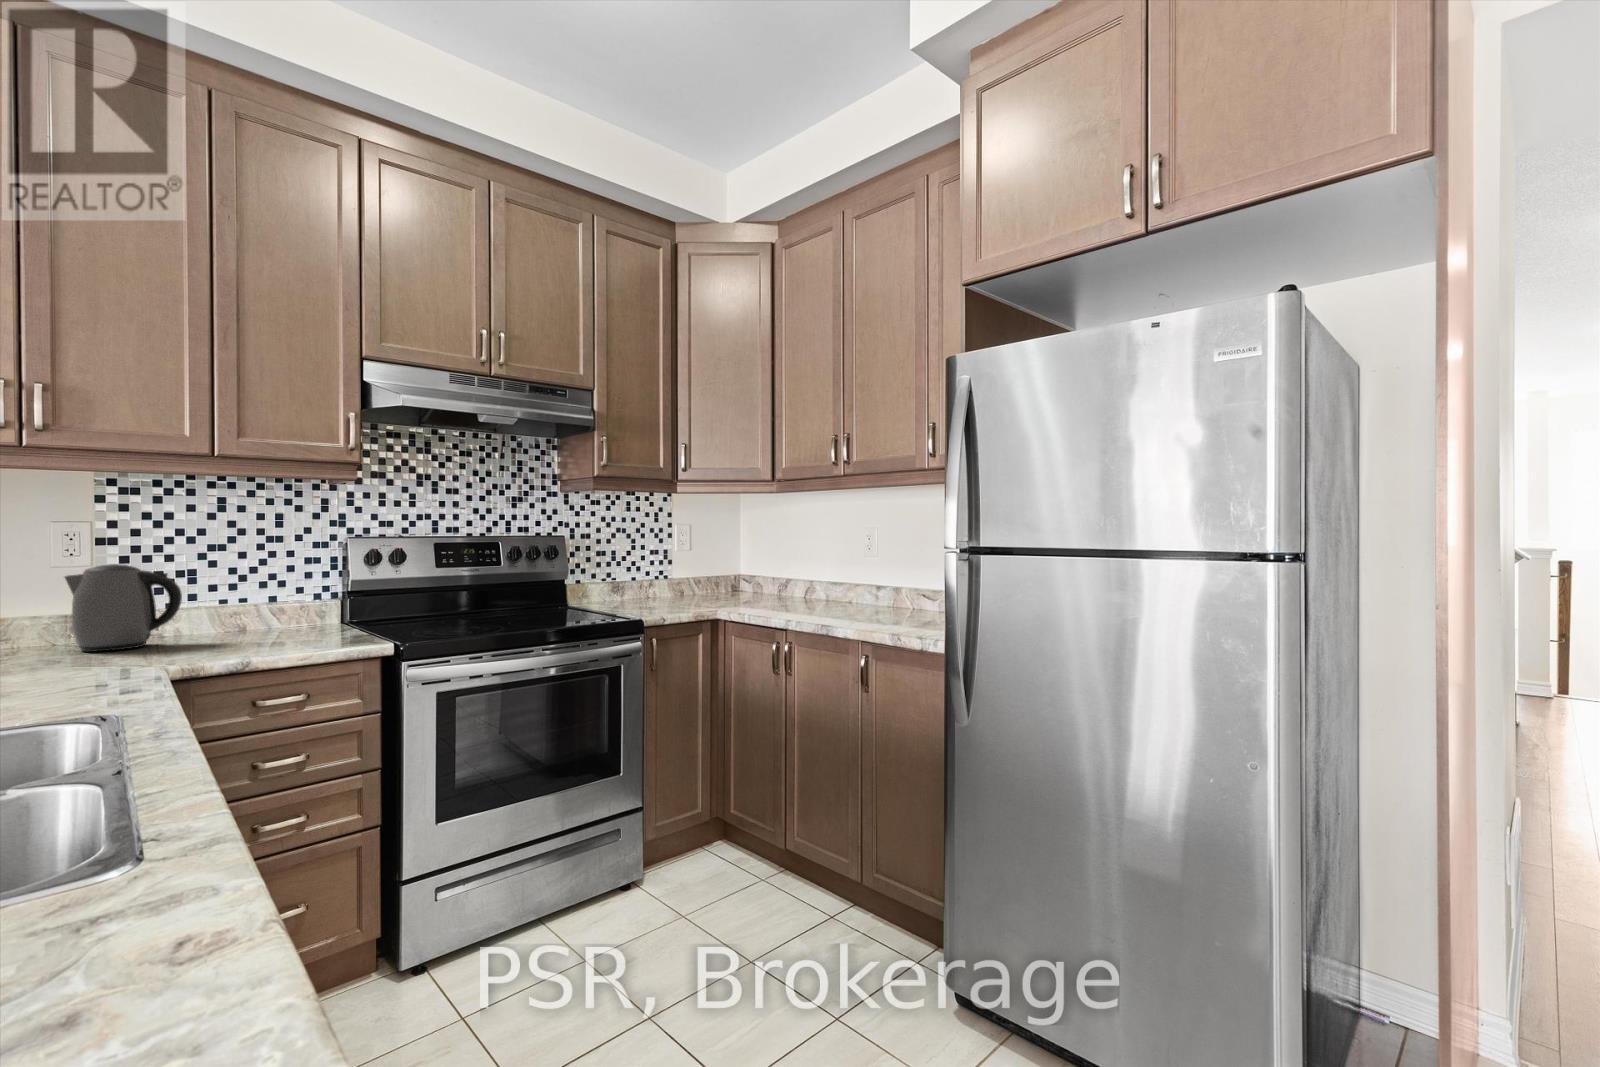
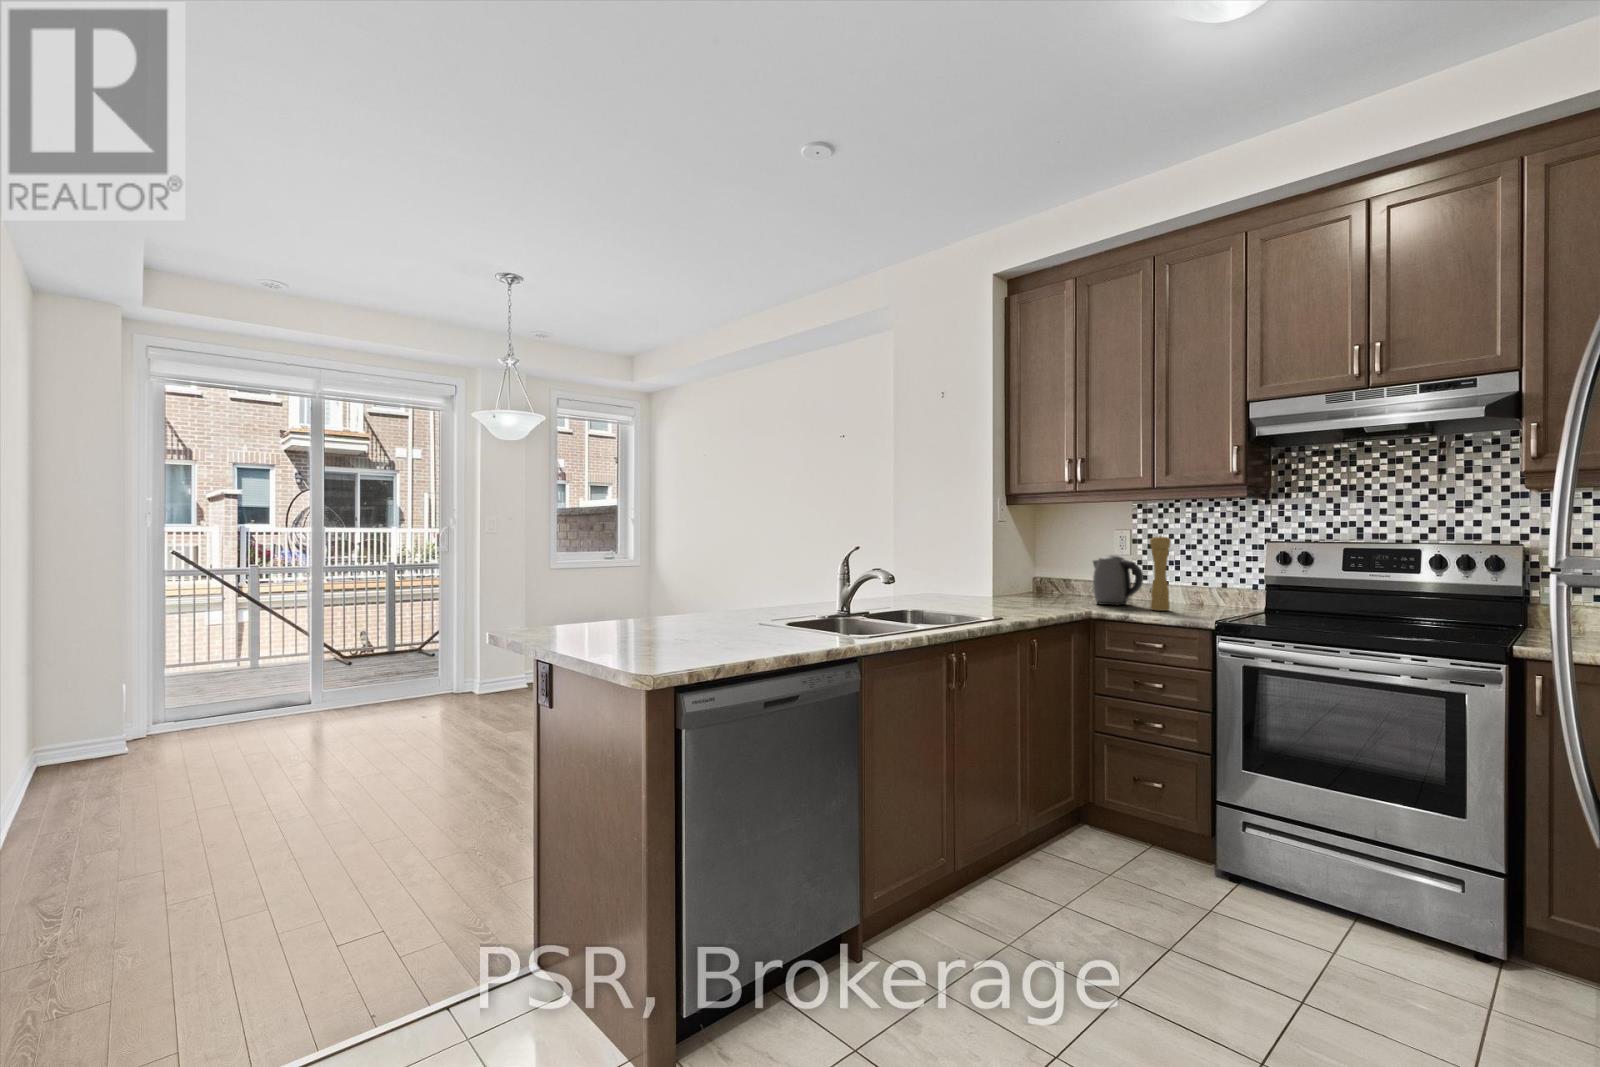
pepper mill: none [213,529,249,644] -> present [1150,536,1171,611]

